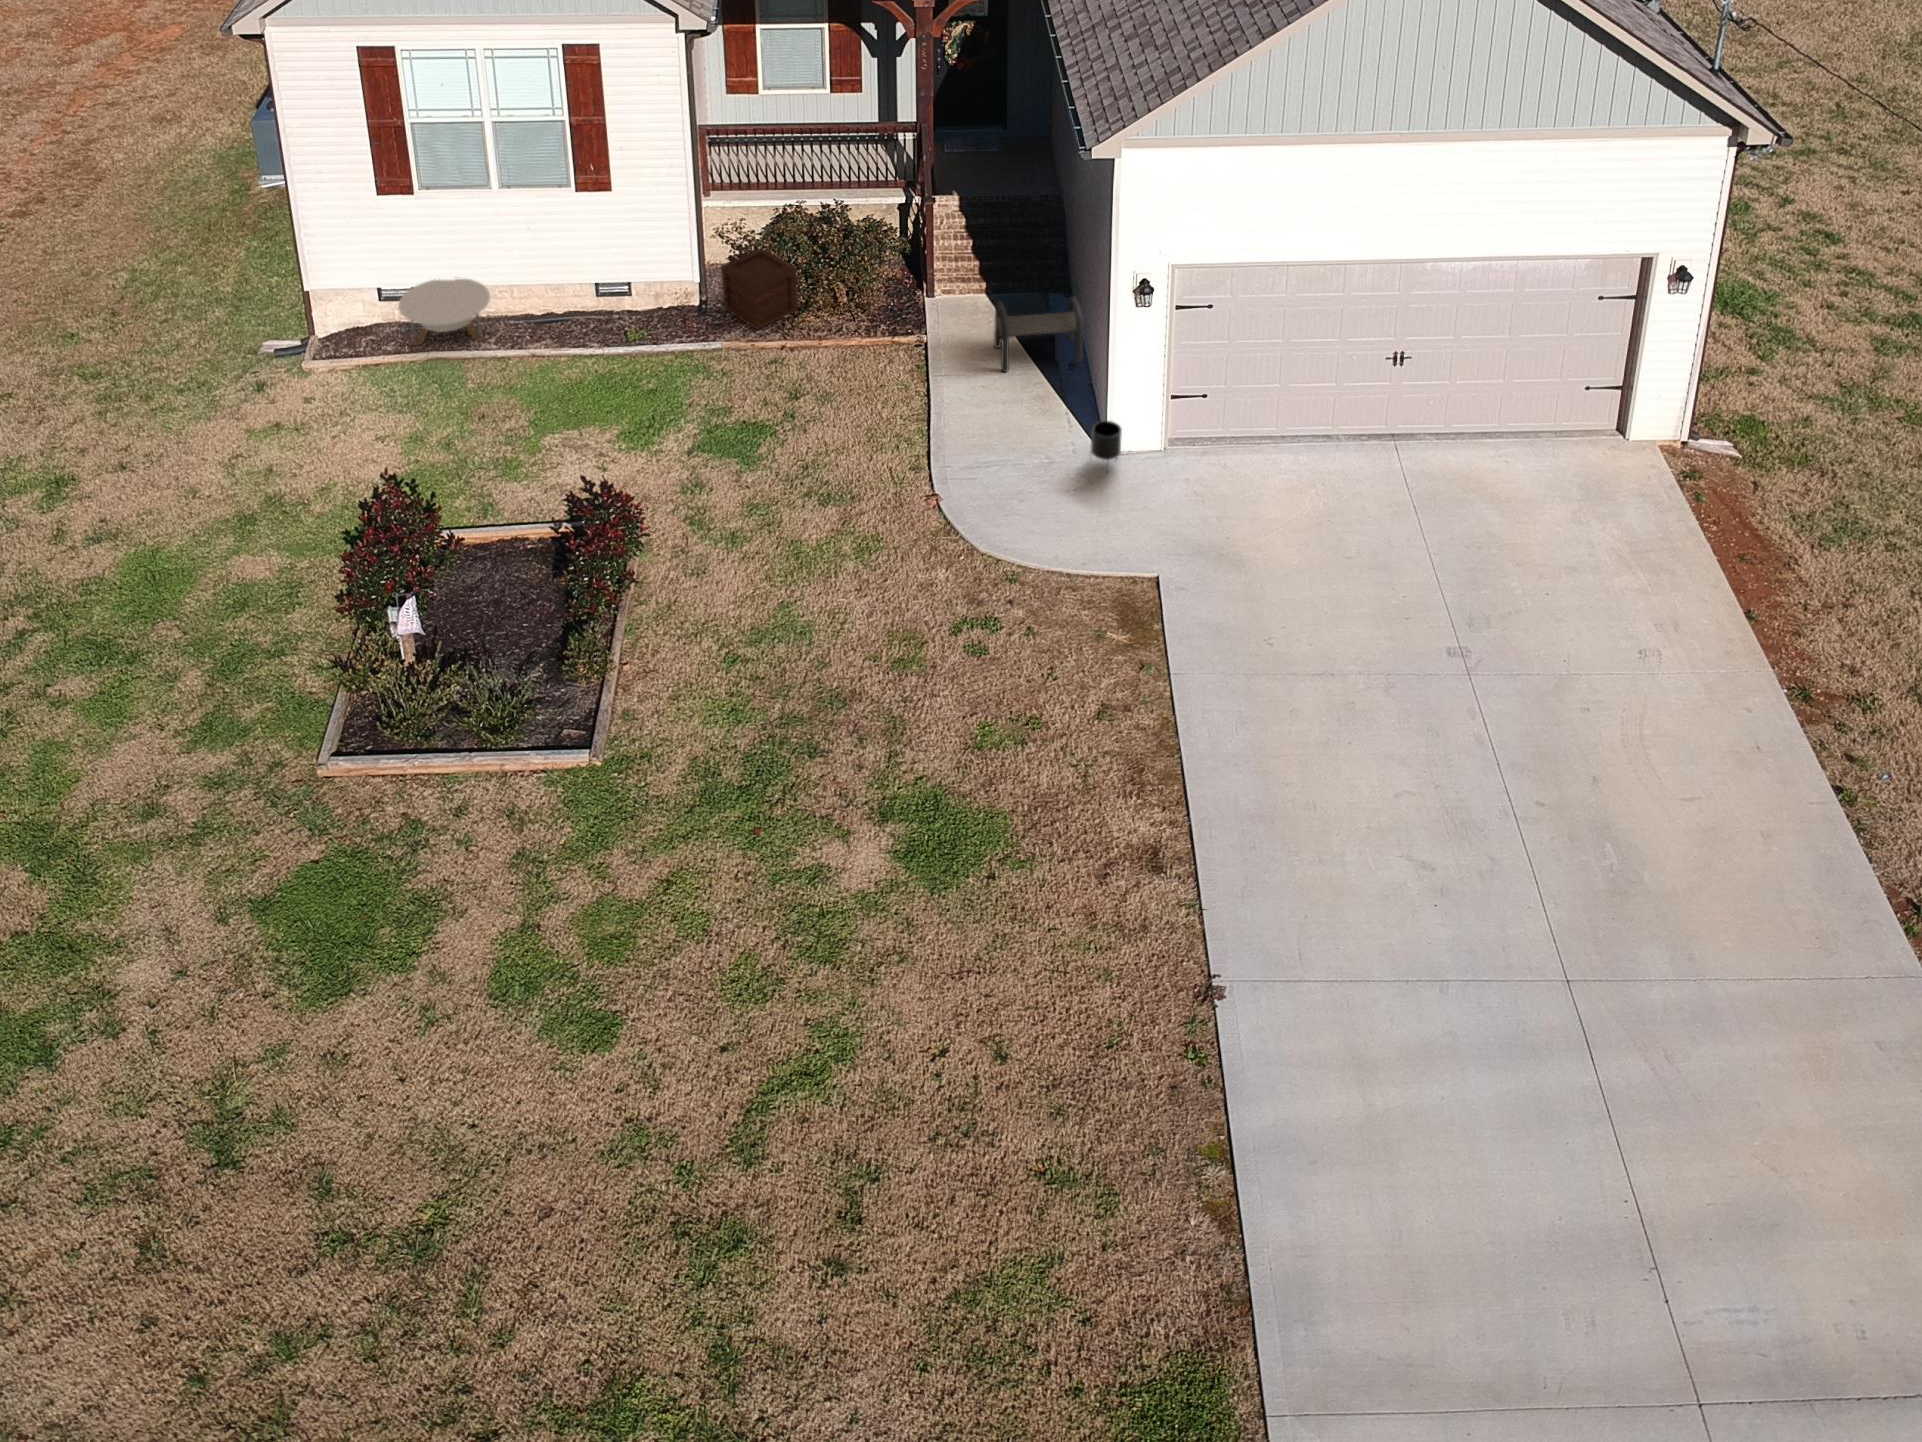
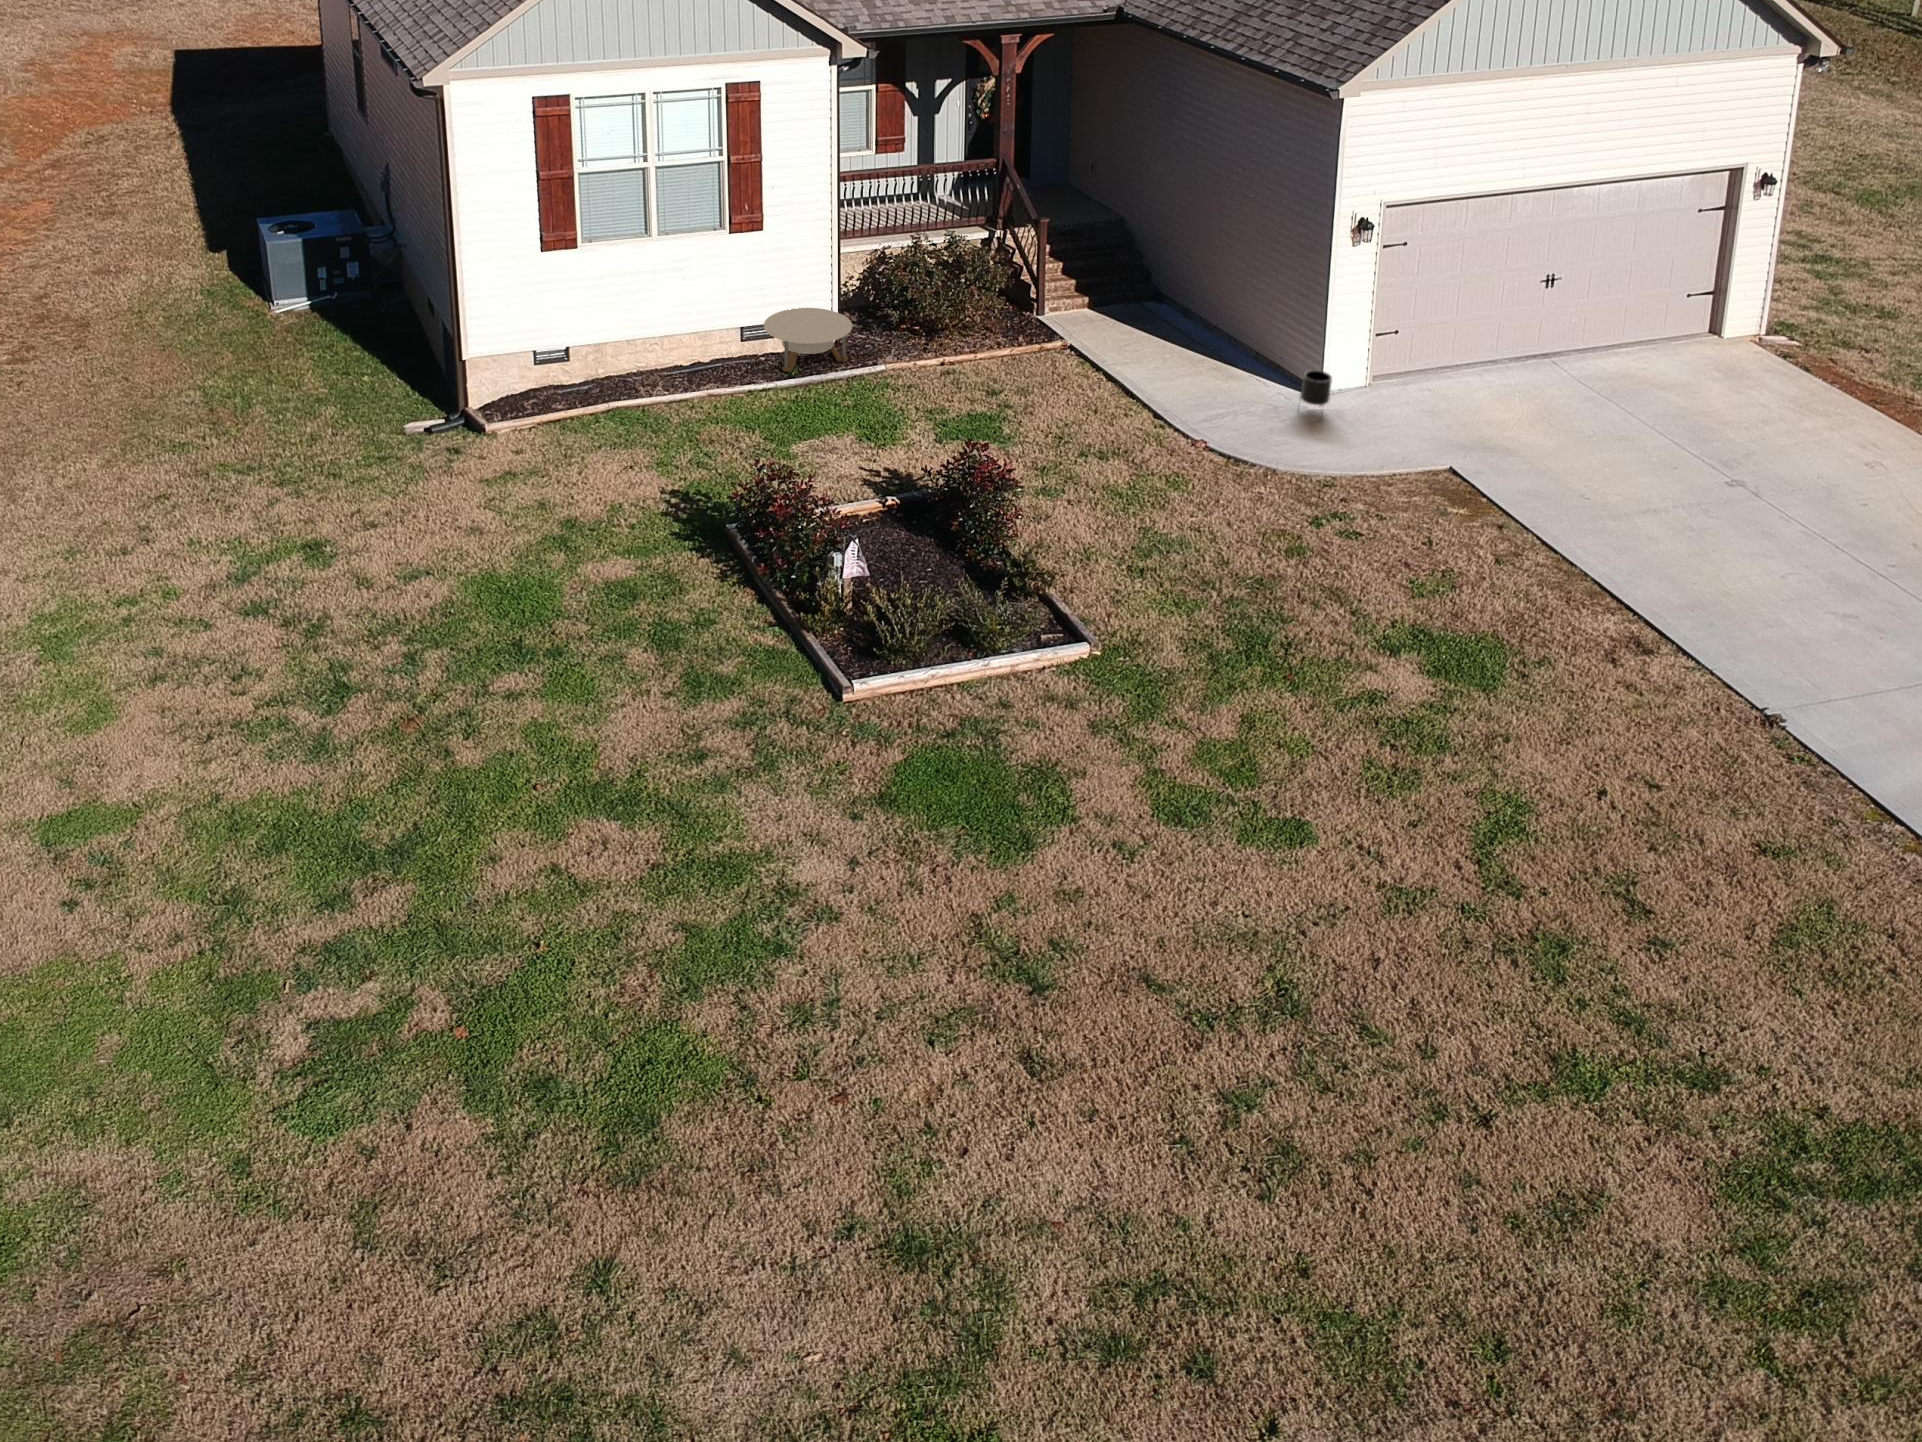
wooden crate: present [721,249,798,329] -> none [871,279,943,353]
round table: present [398,279,490,346] -> present [764,308,852,372]
bench: present [994,297,1083,372] -> none [1141,284,1233,358]

